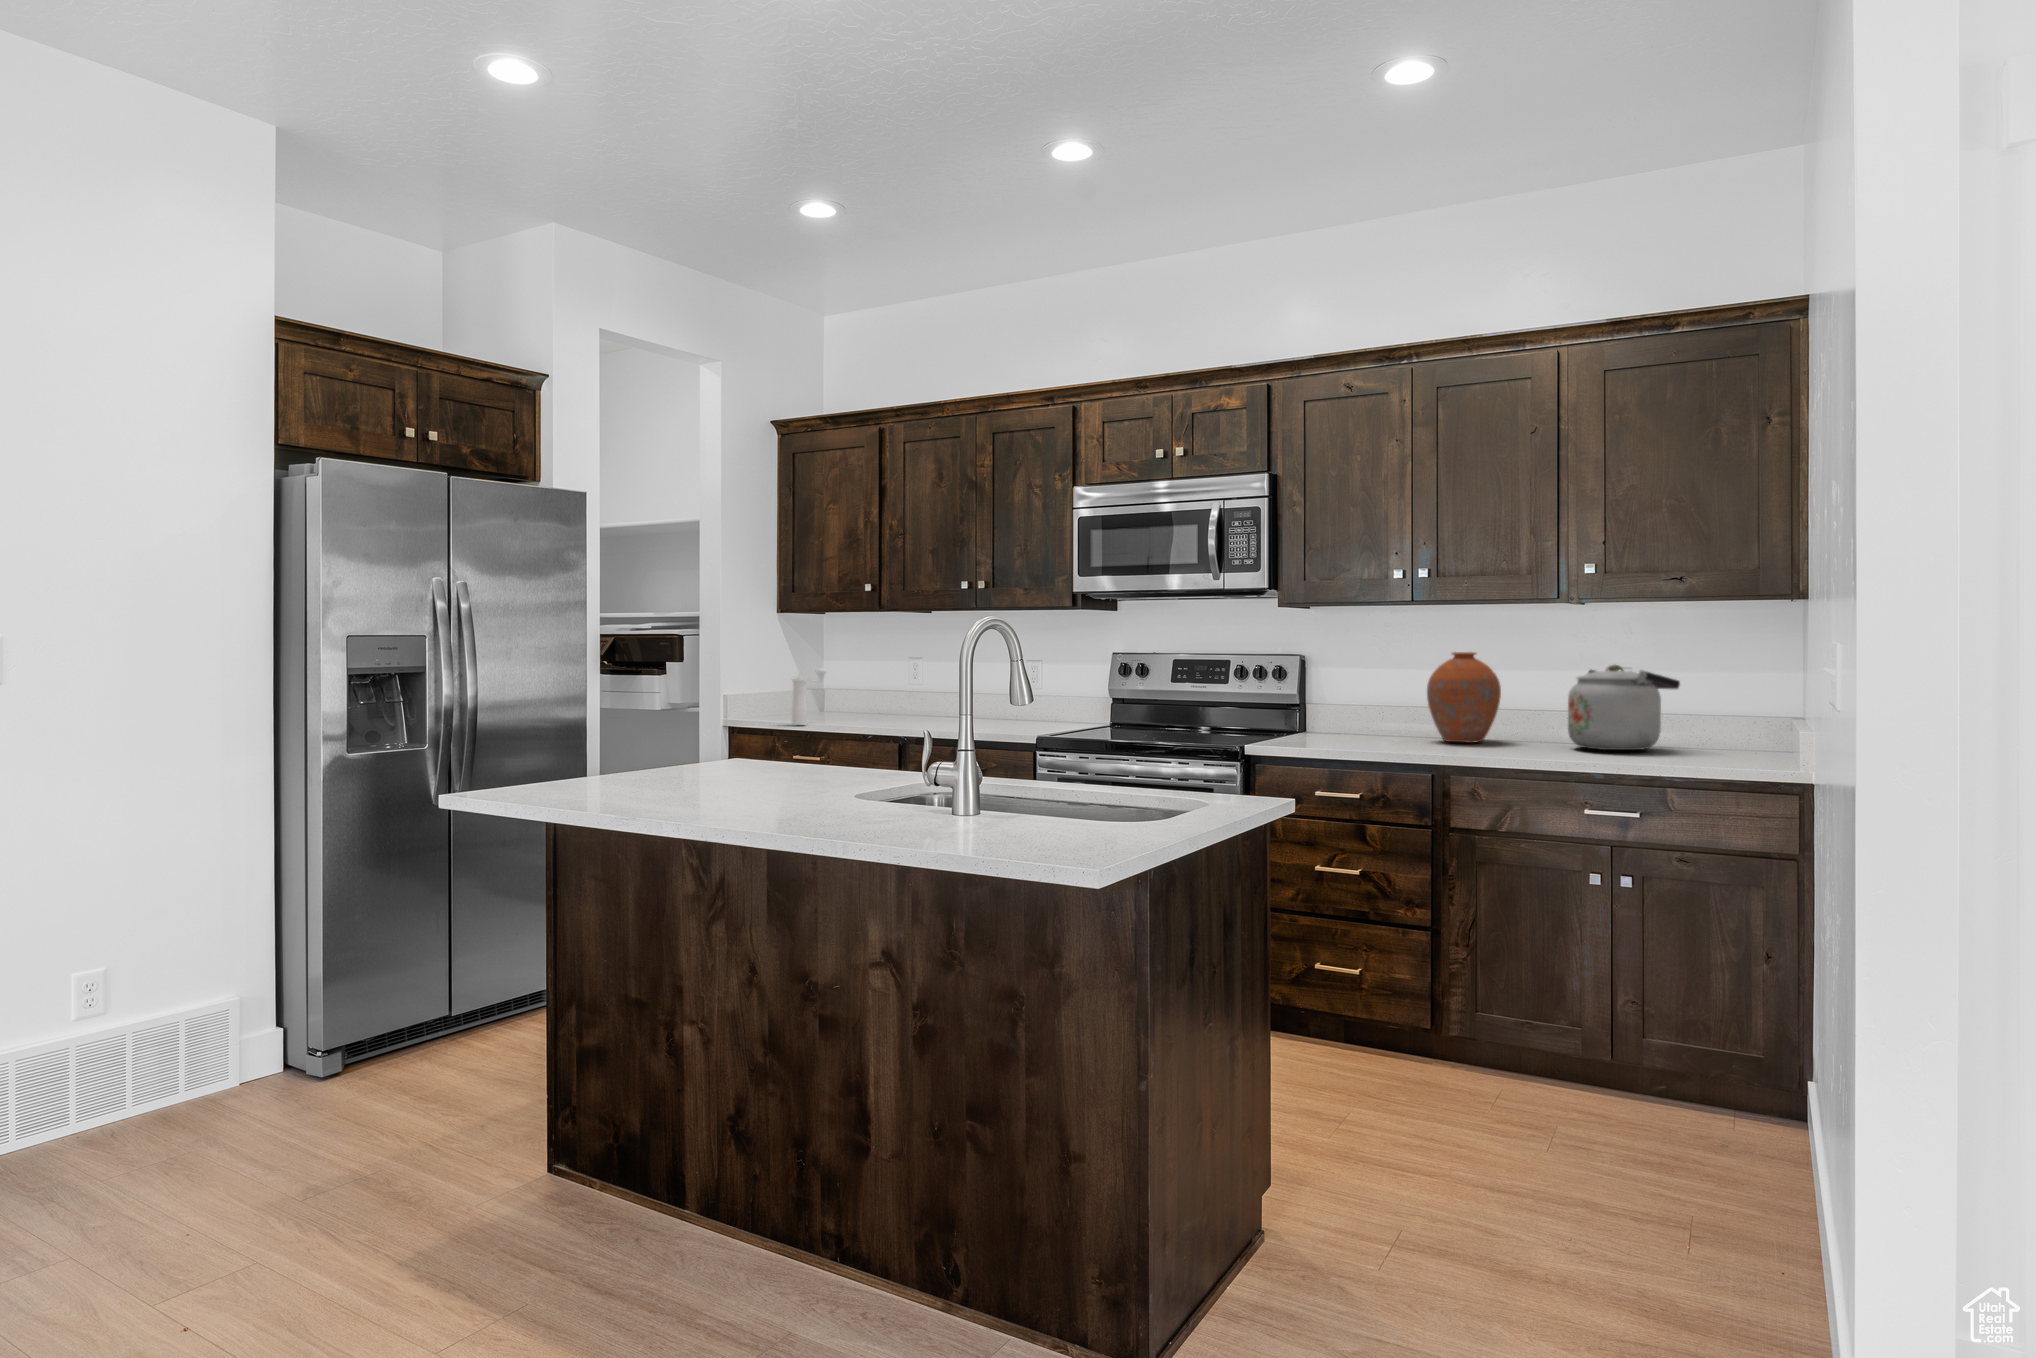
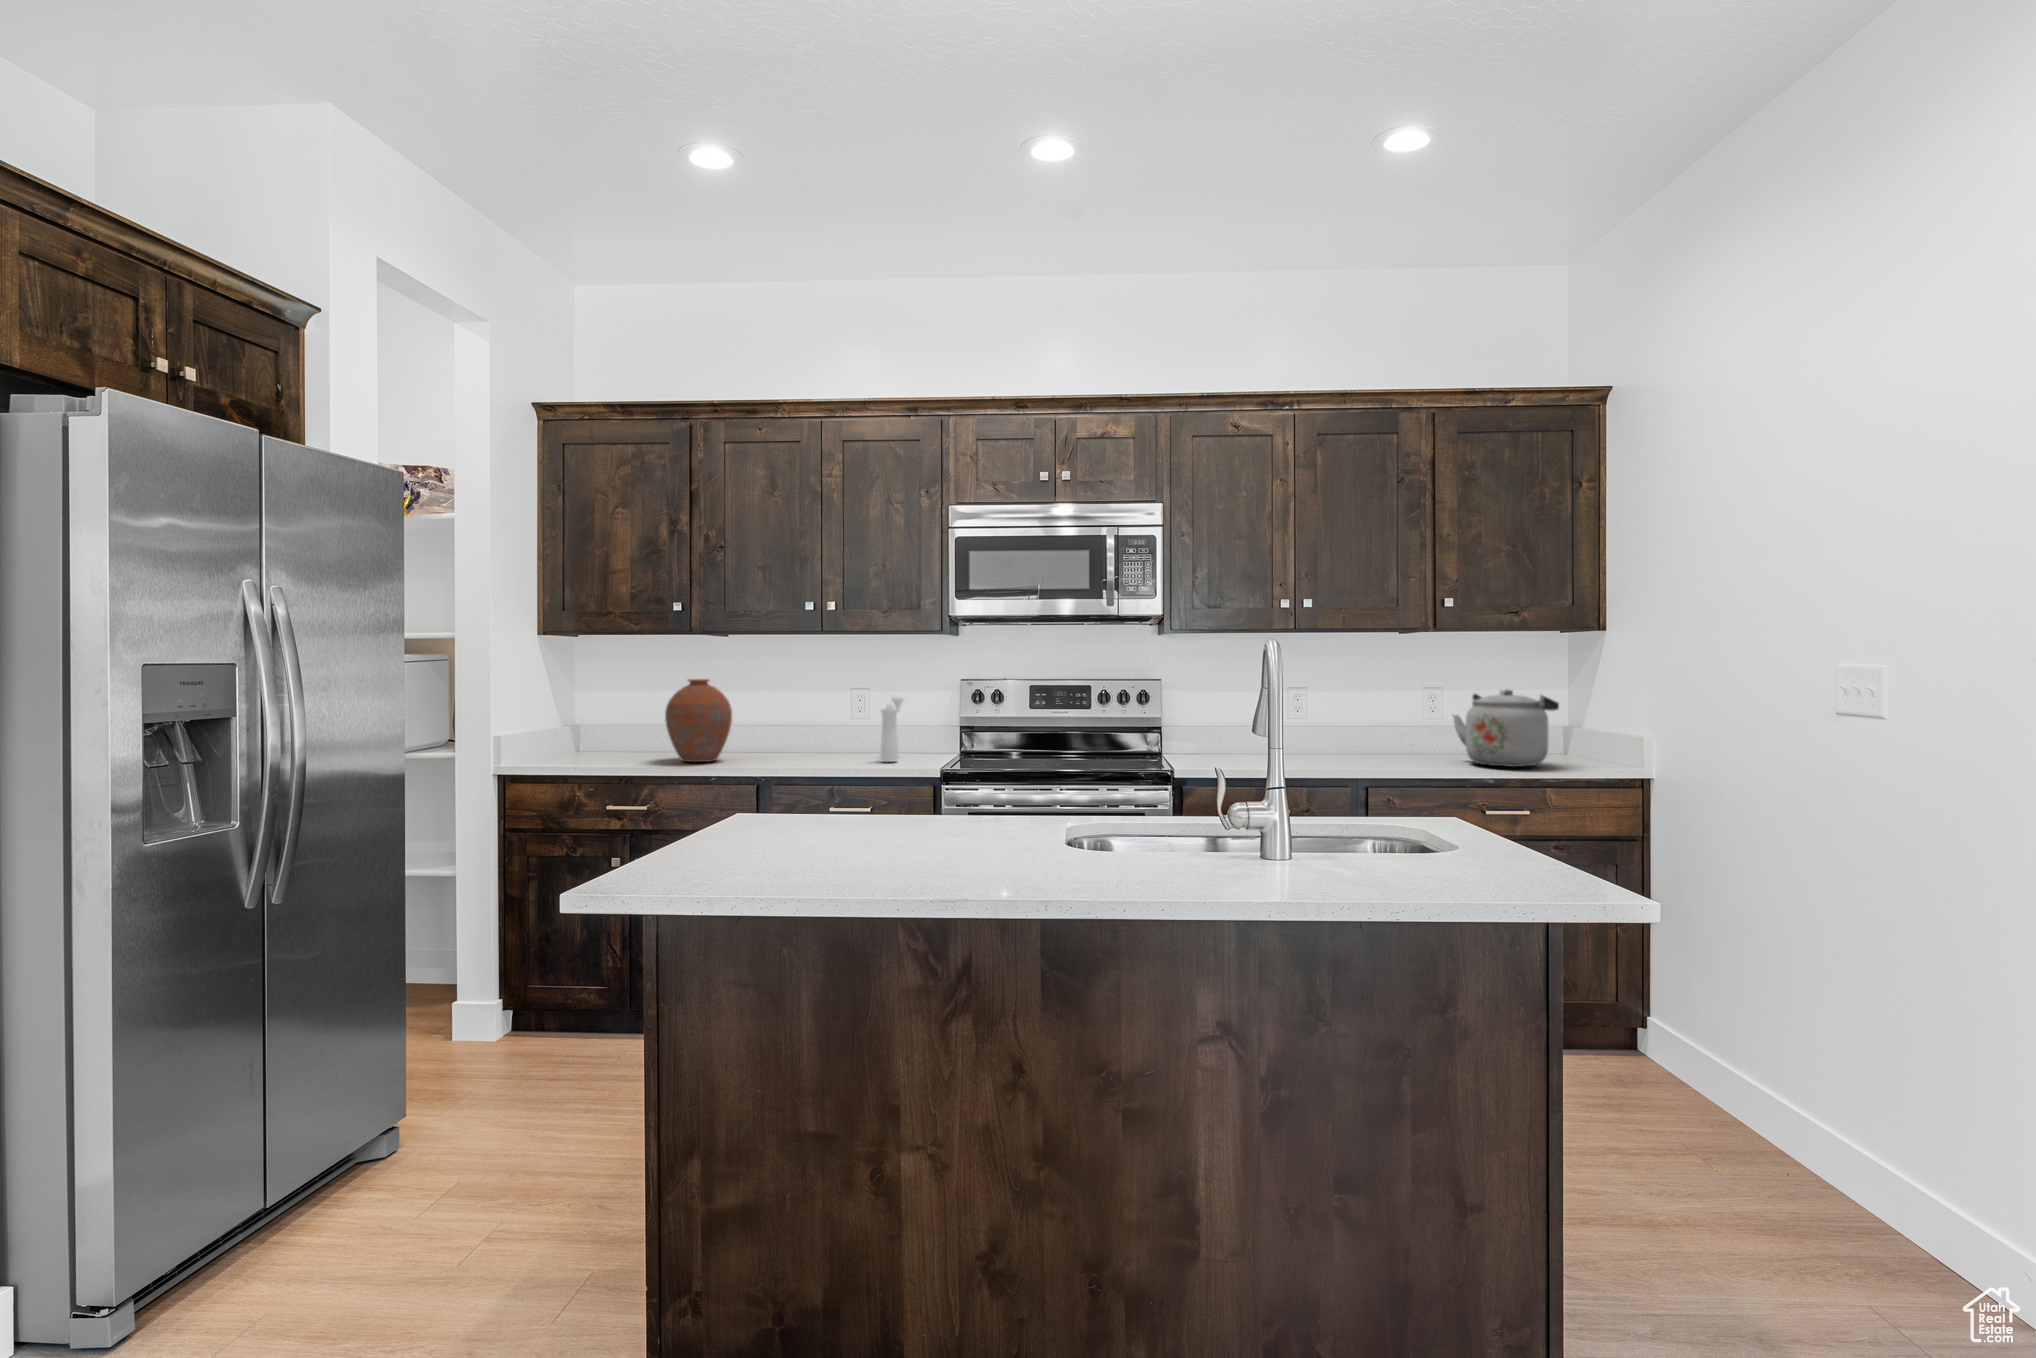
vase: present [1427,652,1501,743] -> present [665,679,732,762]
pepper mill: present [792,668,827,725] -> present [881,695,904,762]

